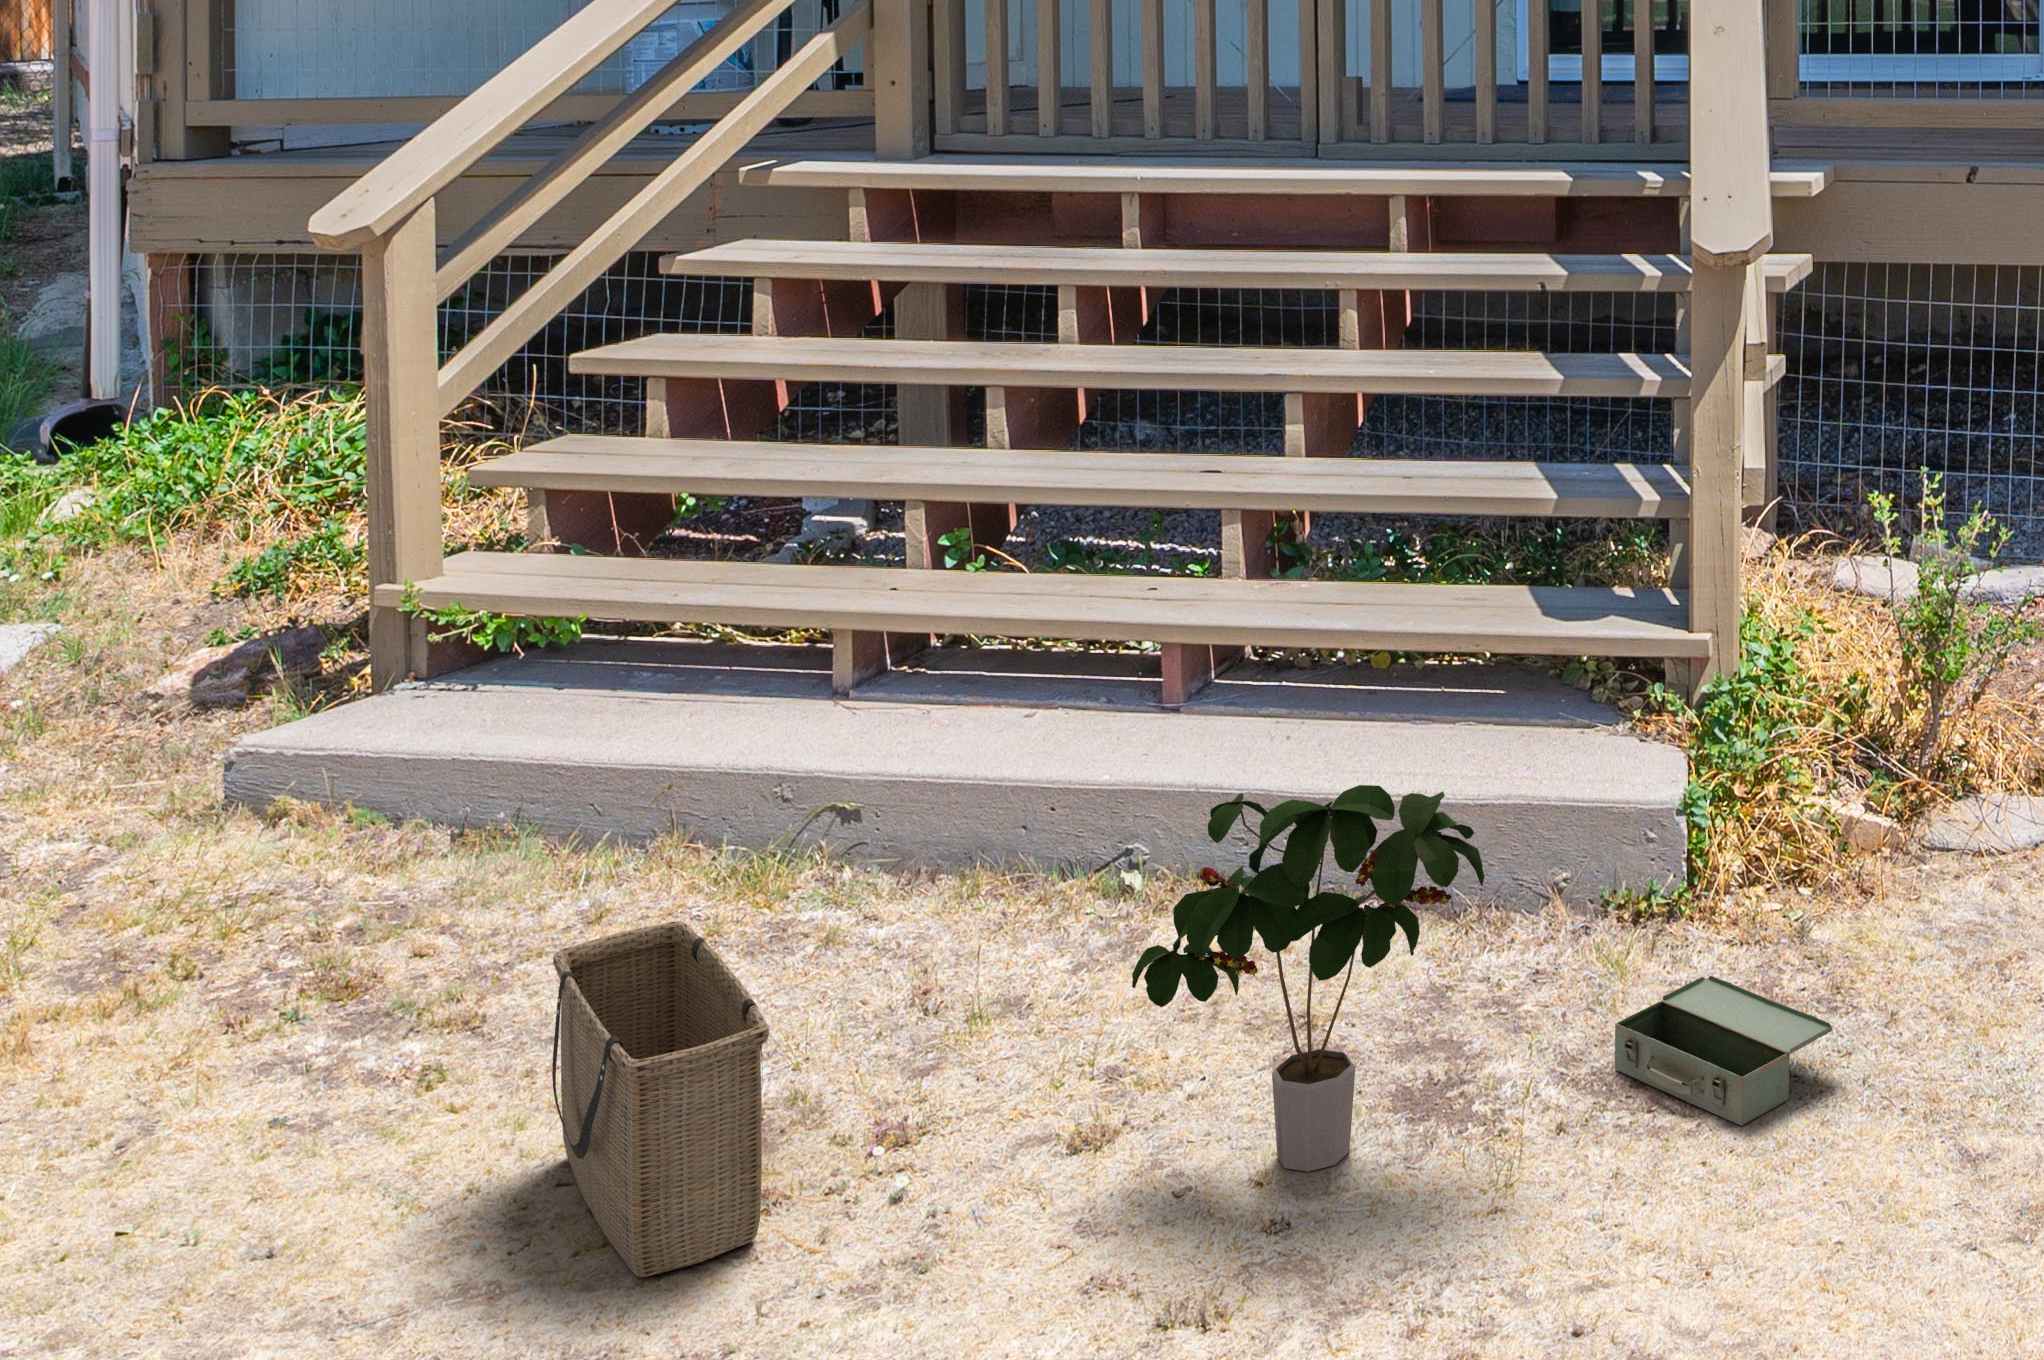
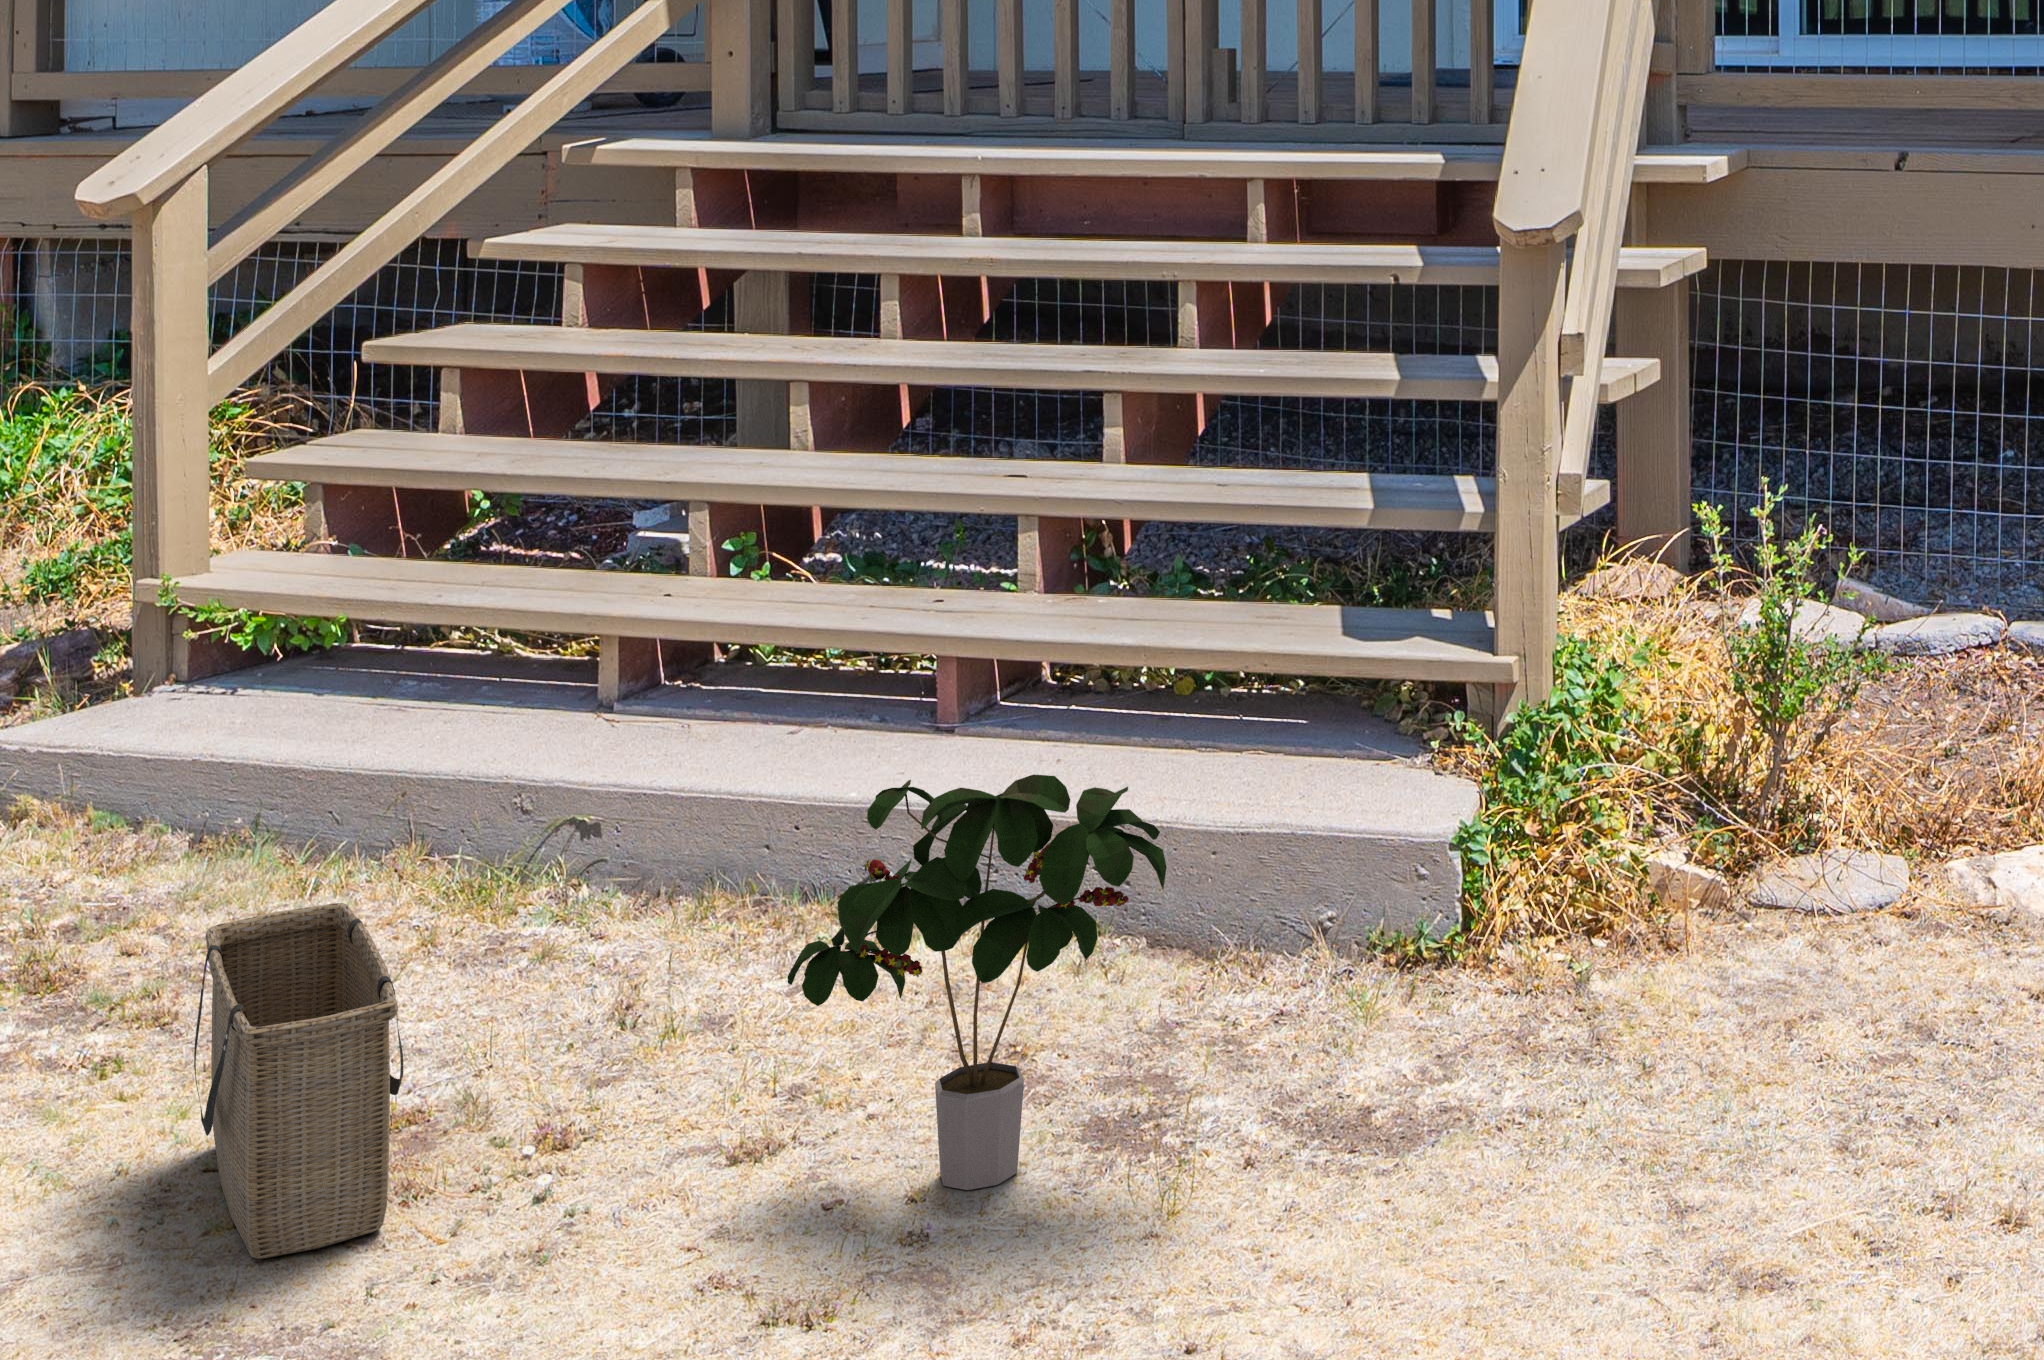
toolbox: present [1615,976,1833,1126] -> none [1327,1011,1560,1165]

